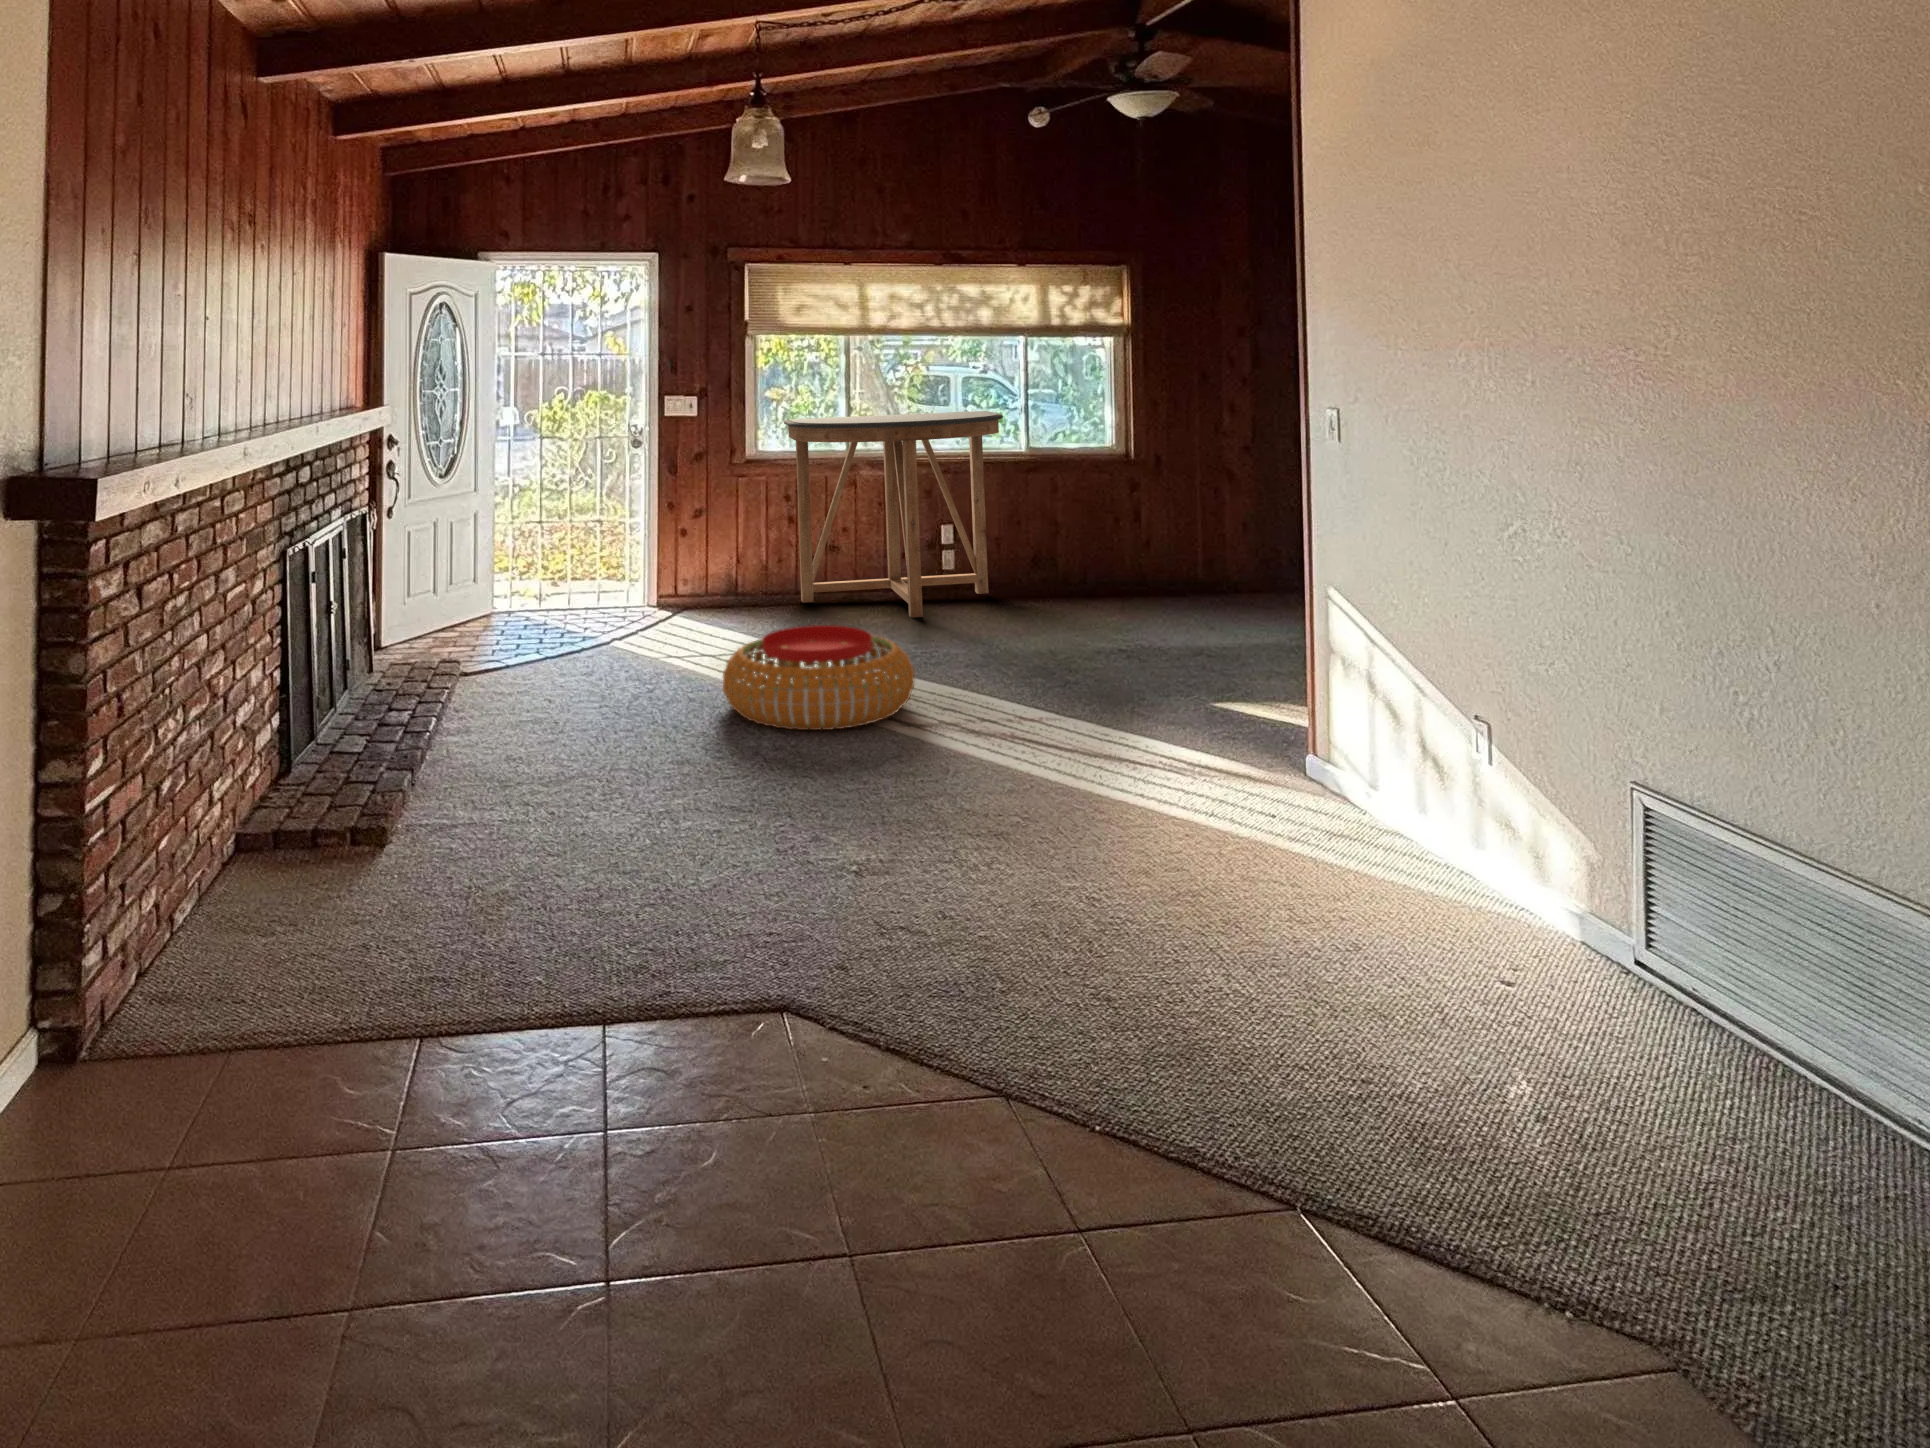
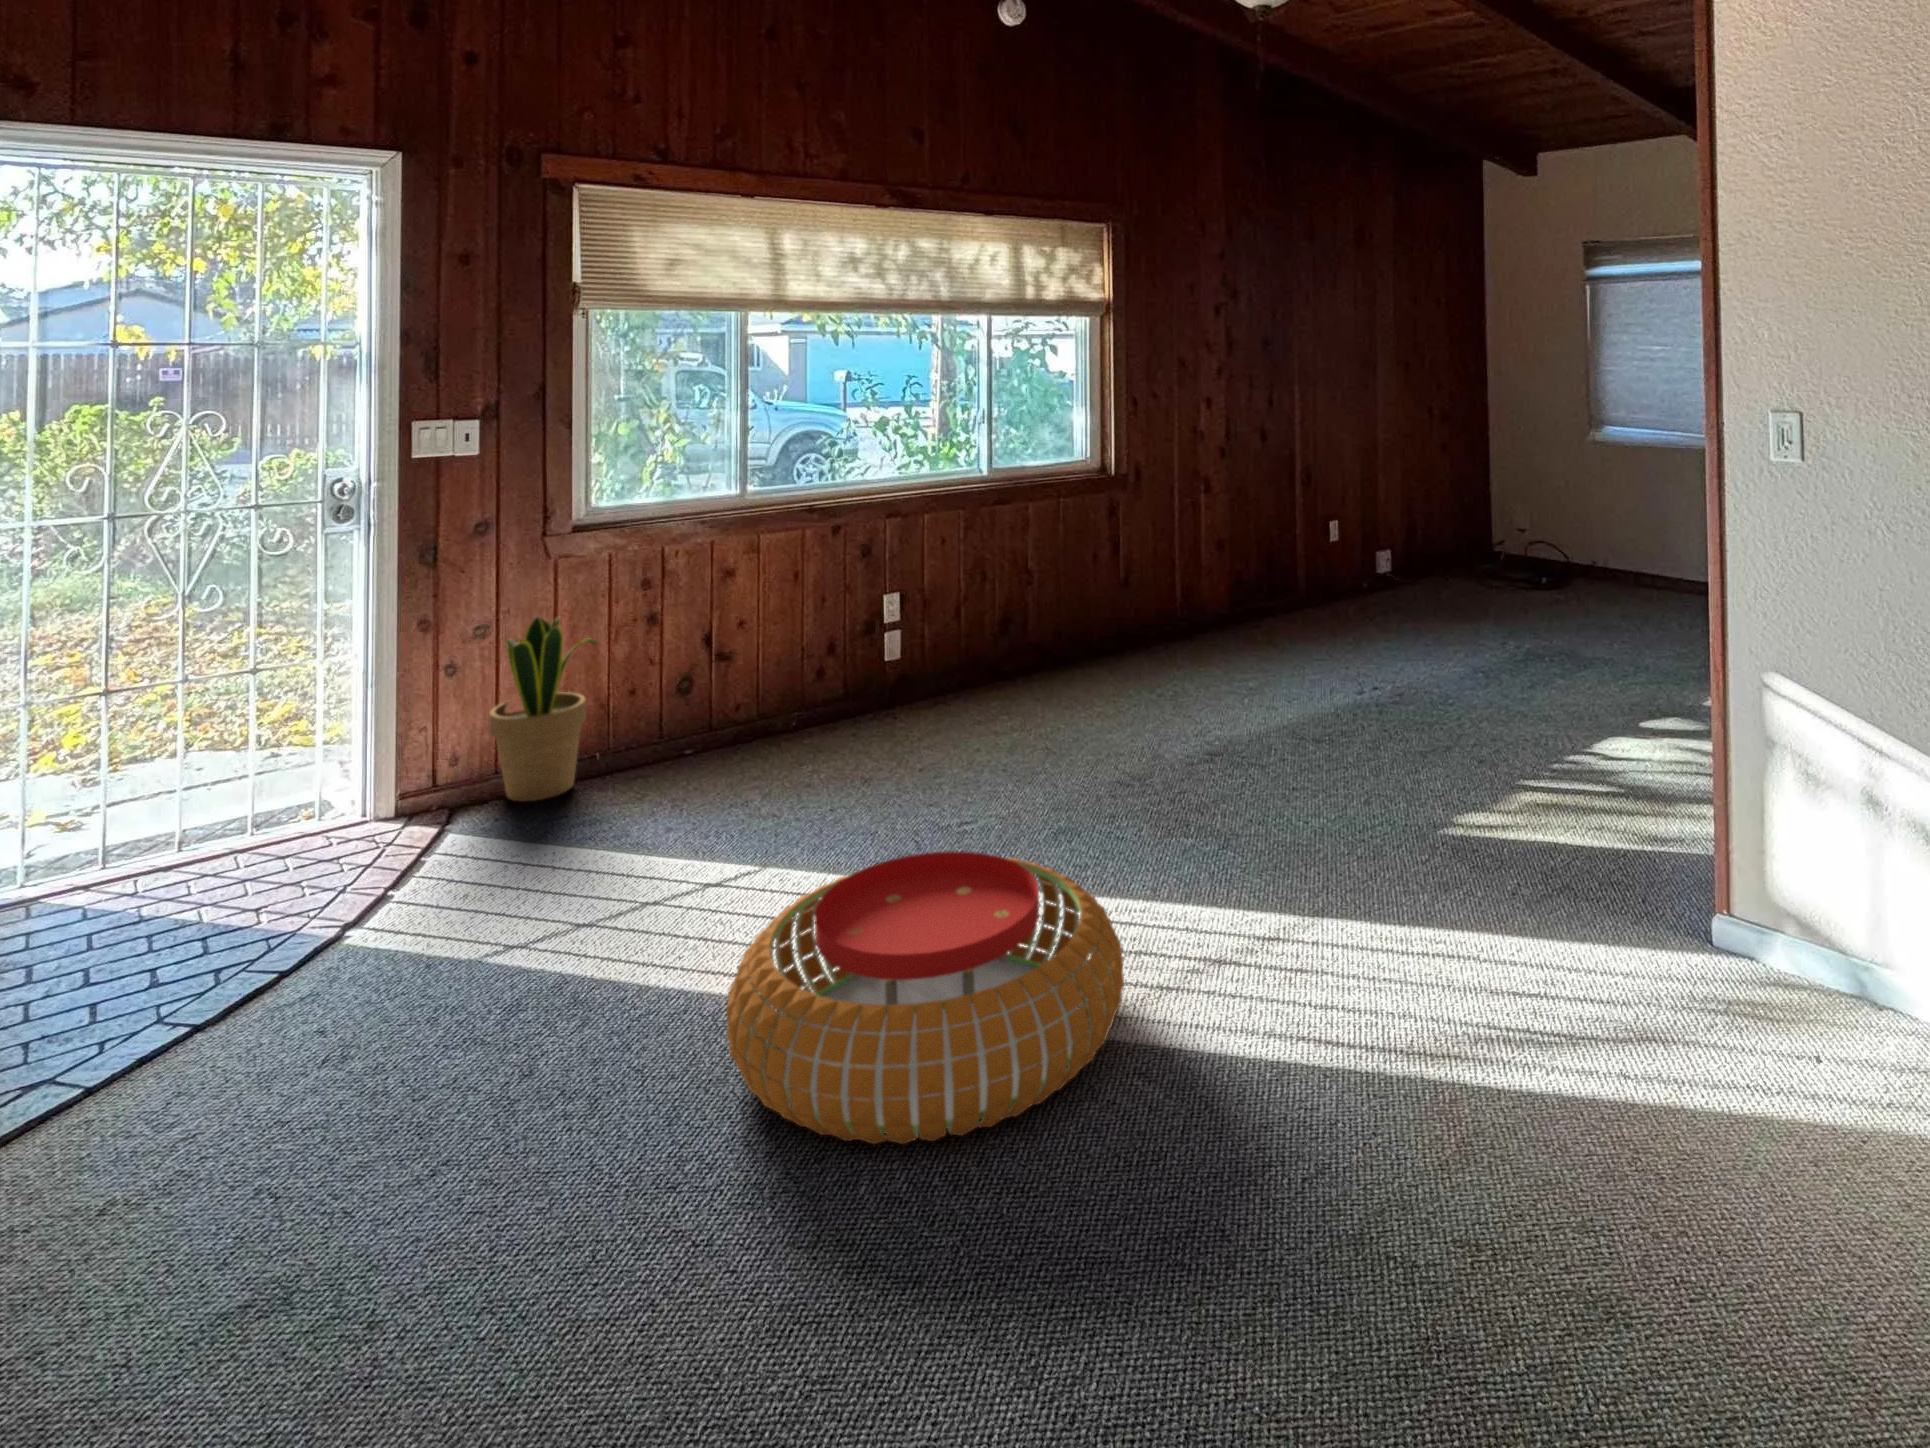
console table: present [784,411,1003,618] -> none [642,422,992,754]
potted plant: none [699,510,753,612] -> present [489,616,598,801]

